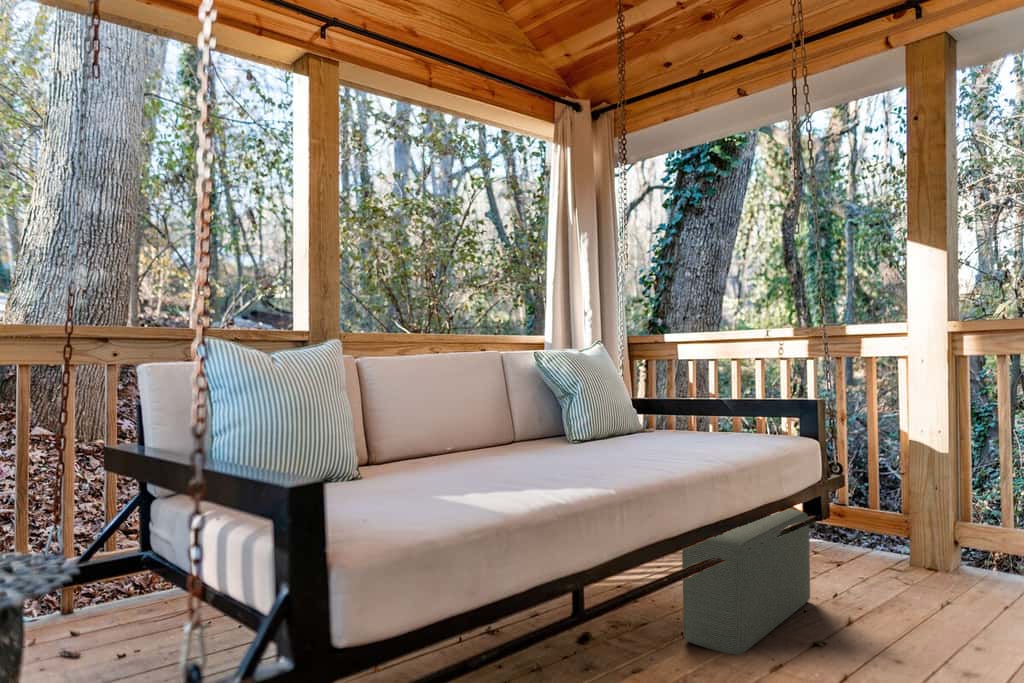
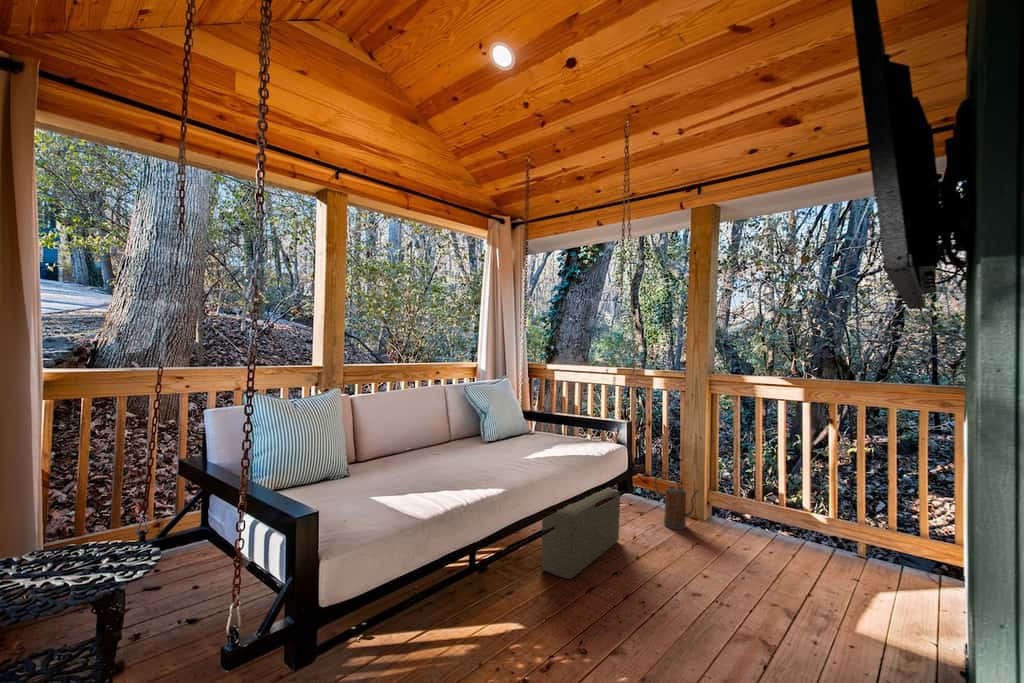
watering can: none [861,487,948,584] -> present [654,472,699,529]

